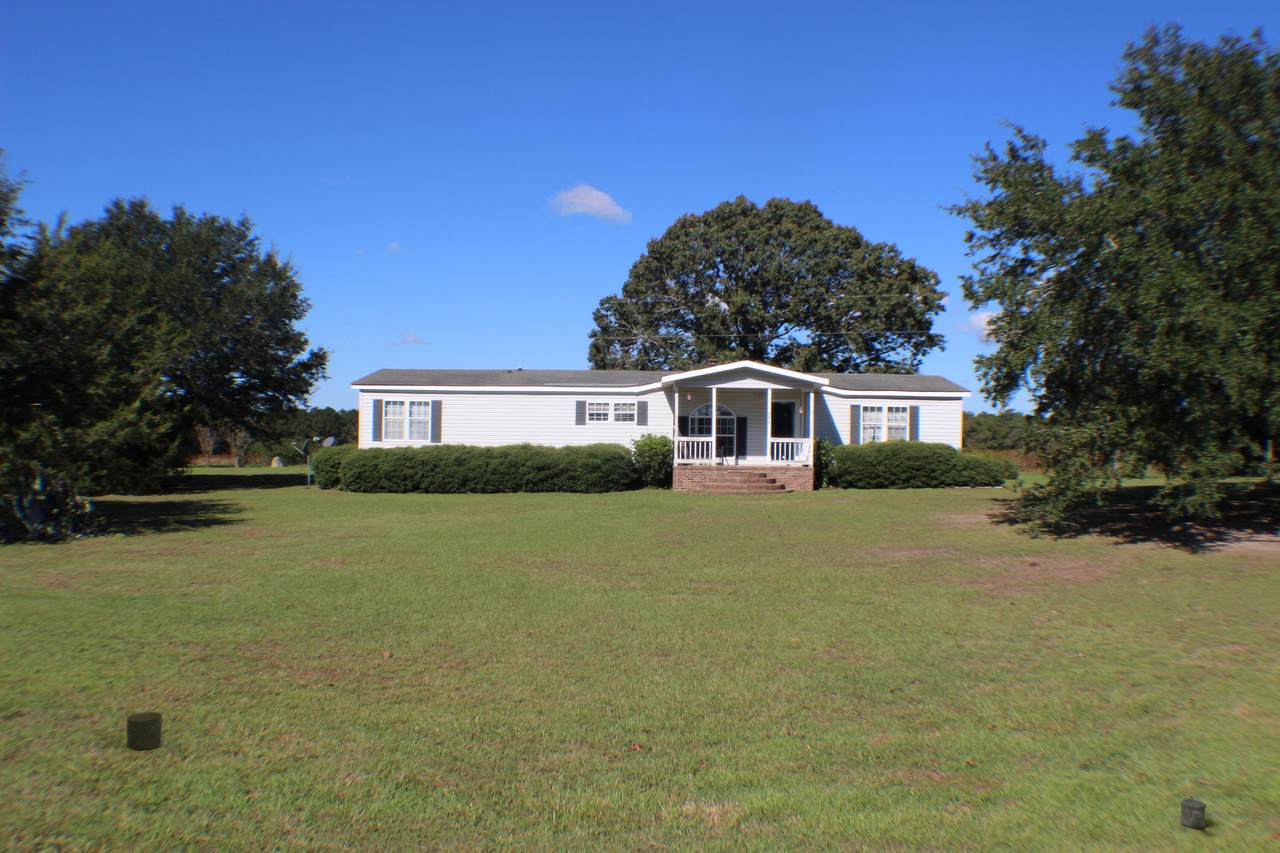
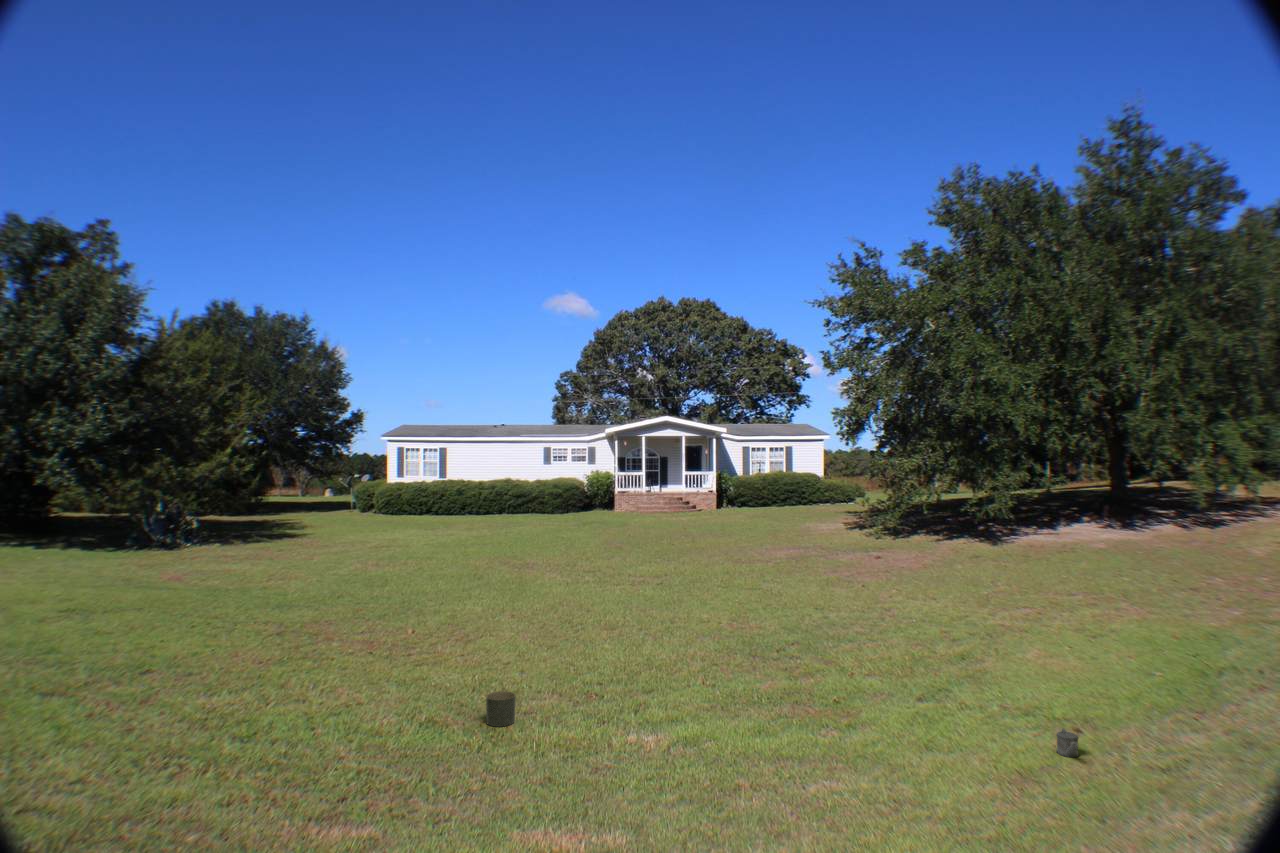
planter: present [126,712,162,750] -> present [486,691,516,727]

